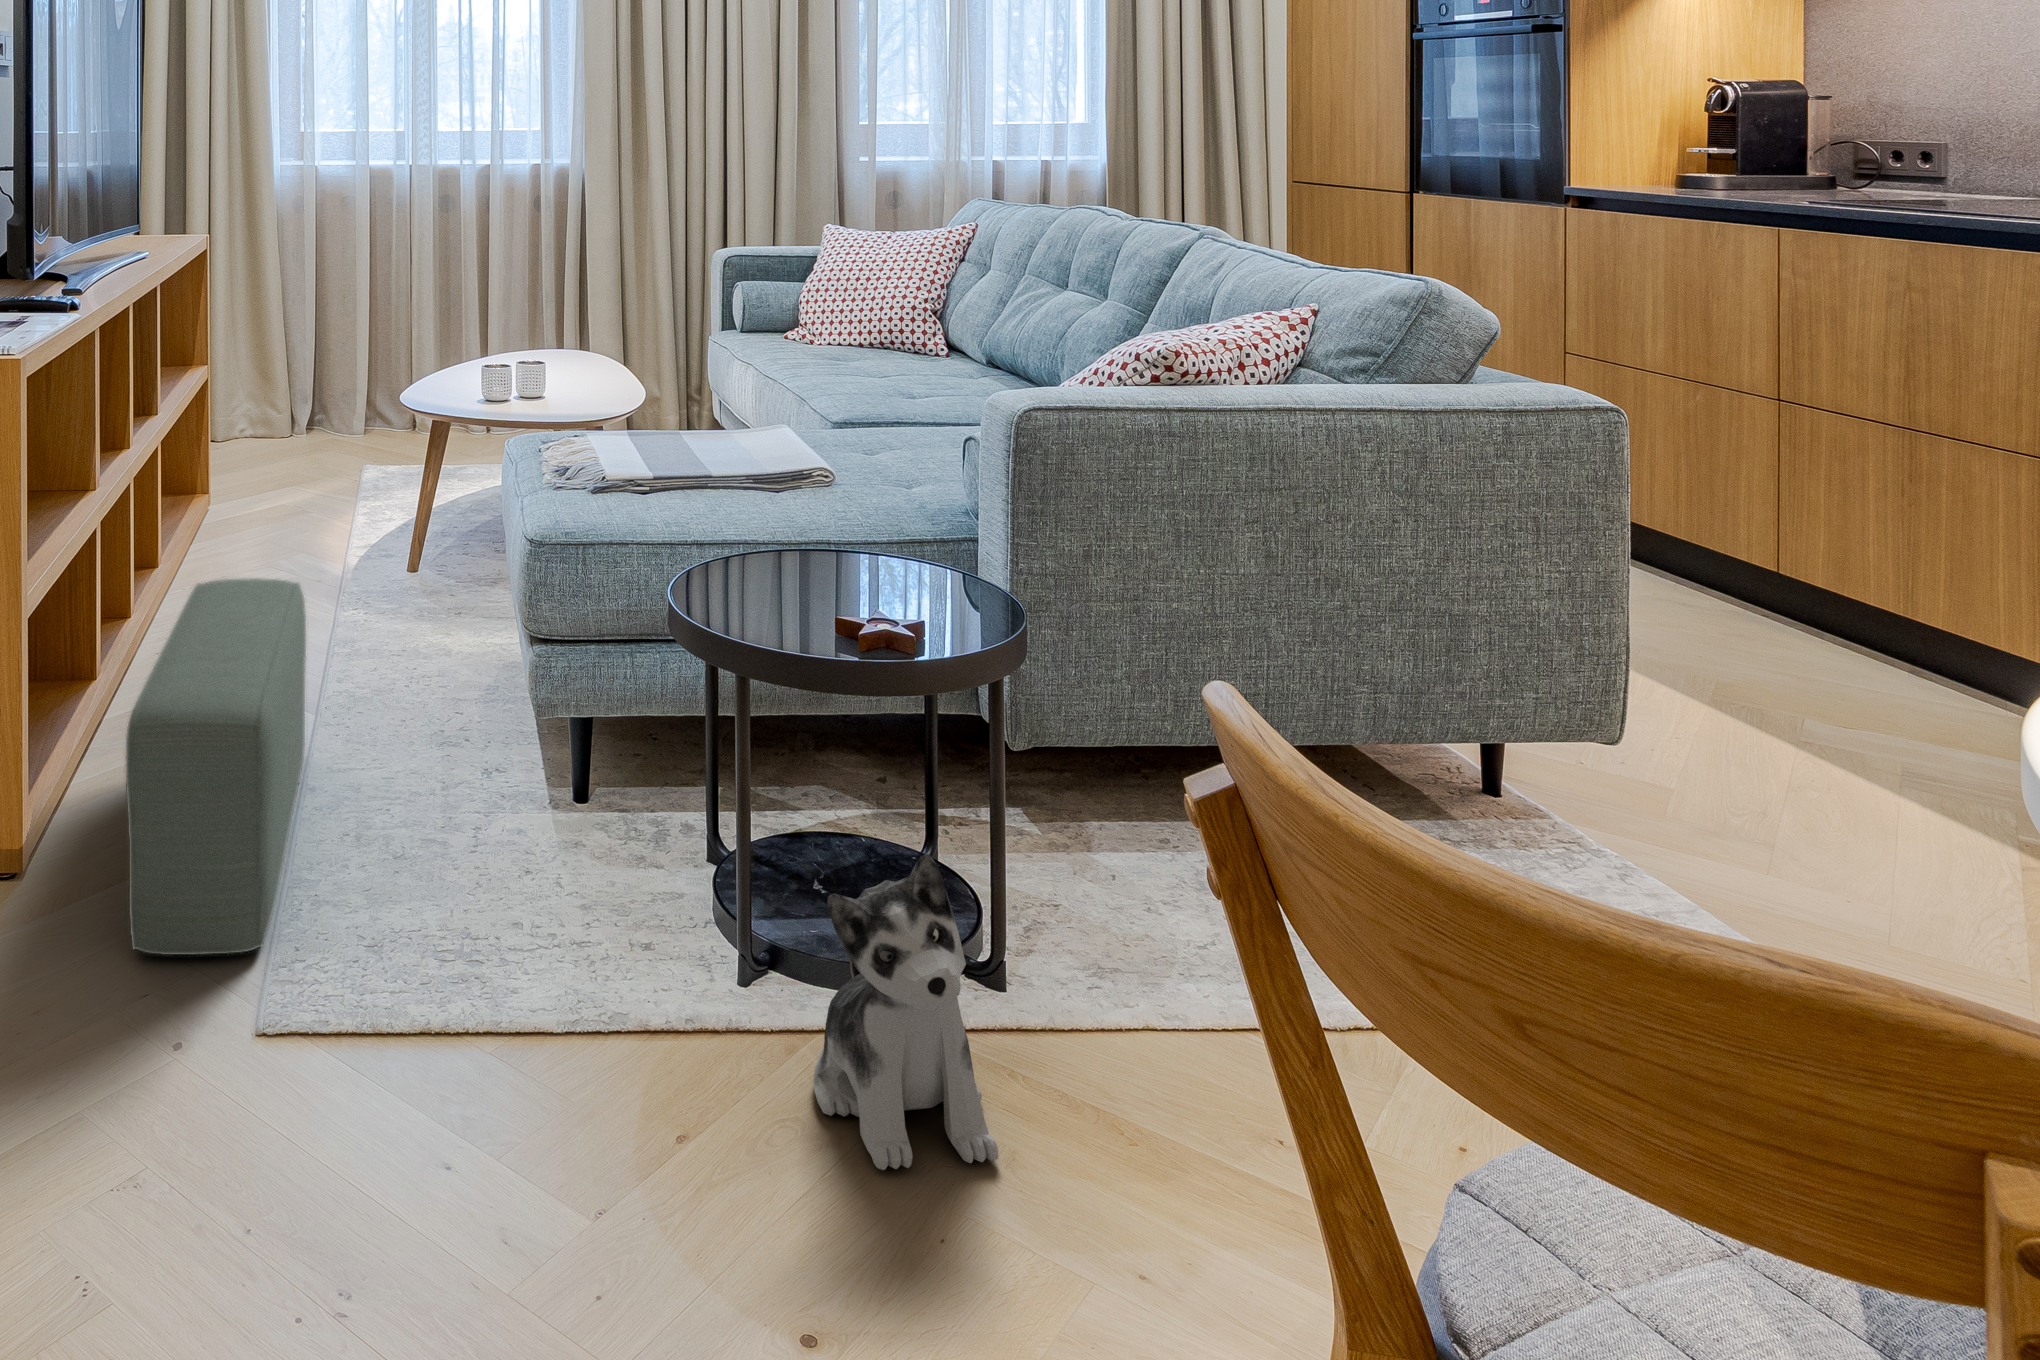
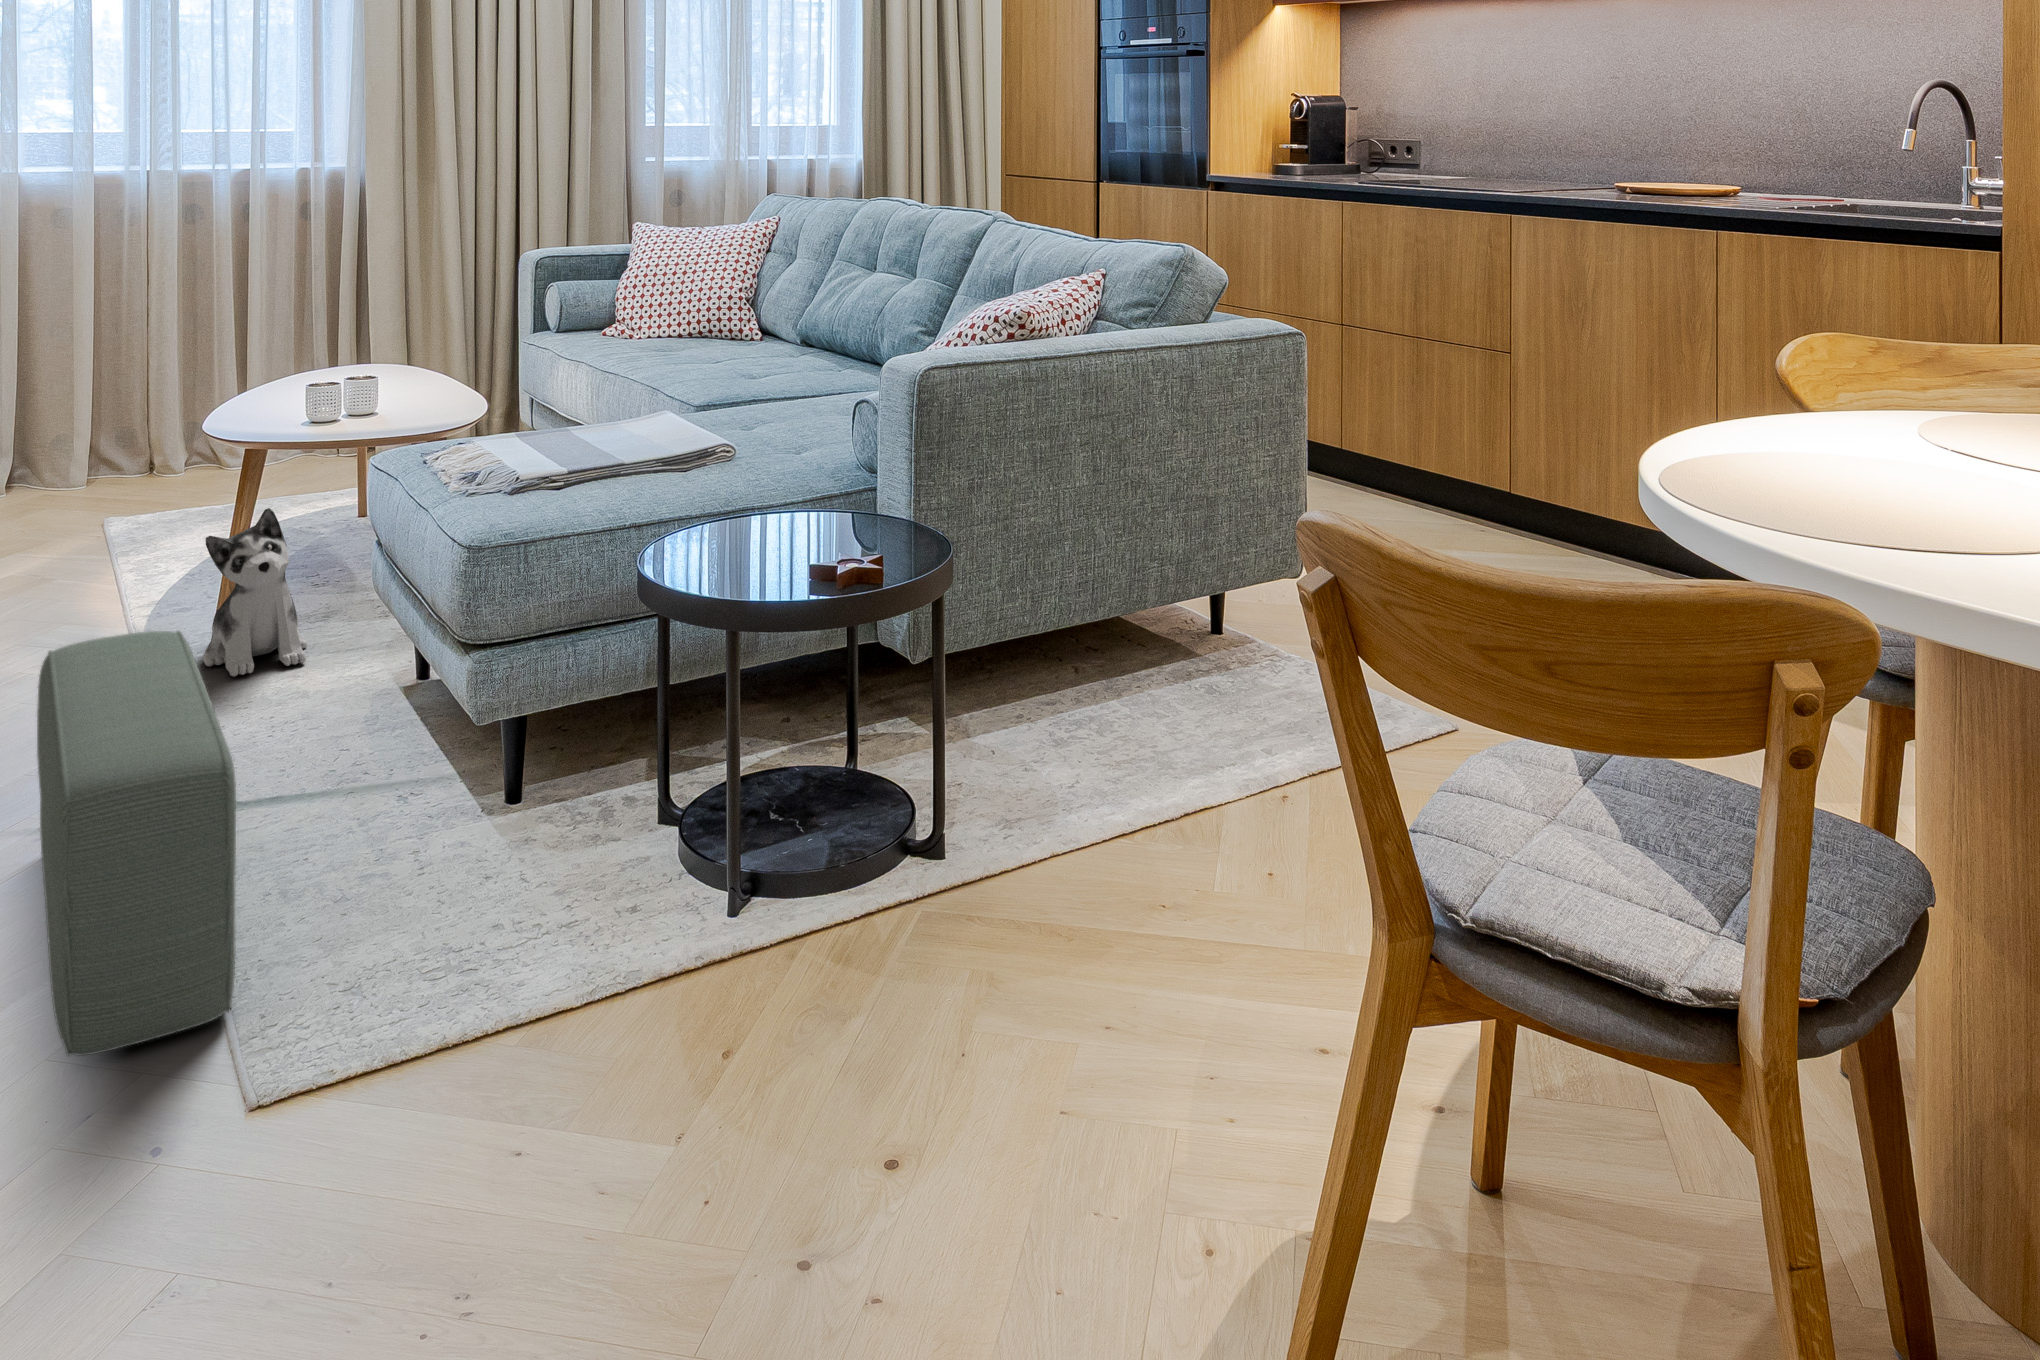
plush toy: present [813,854,998,1170] -> present [203,508,307,677]

